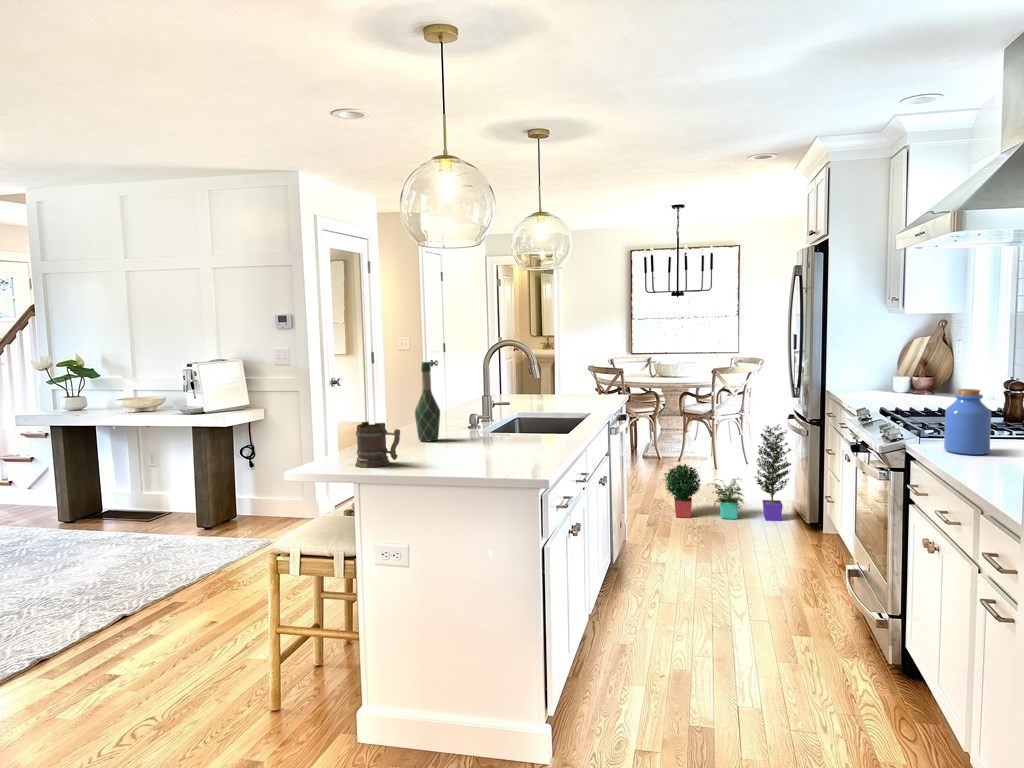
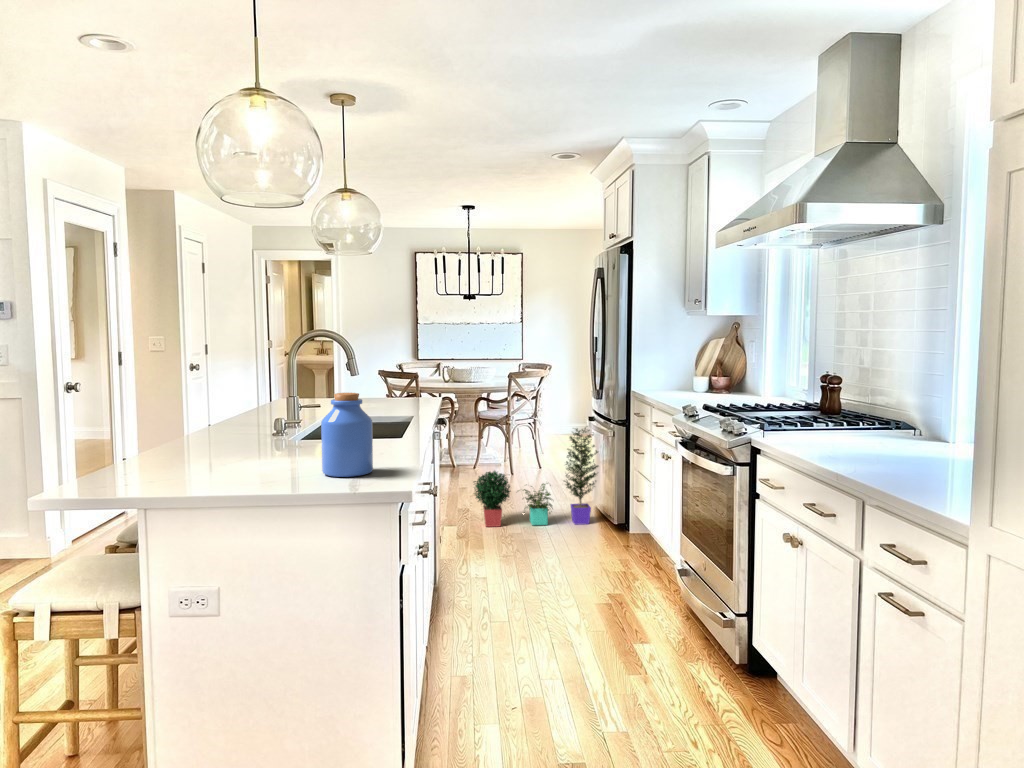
wine bottle: present [415,362,440,442] -> none [211,351,245,451]
jar: present [944,389,991,455] -> present [321,393,373,477]
mug: present [355,421,400,467] -> none [138,424,206,486]

